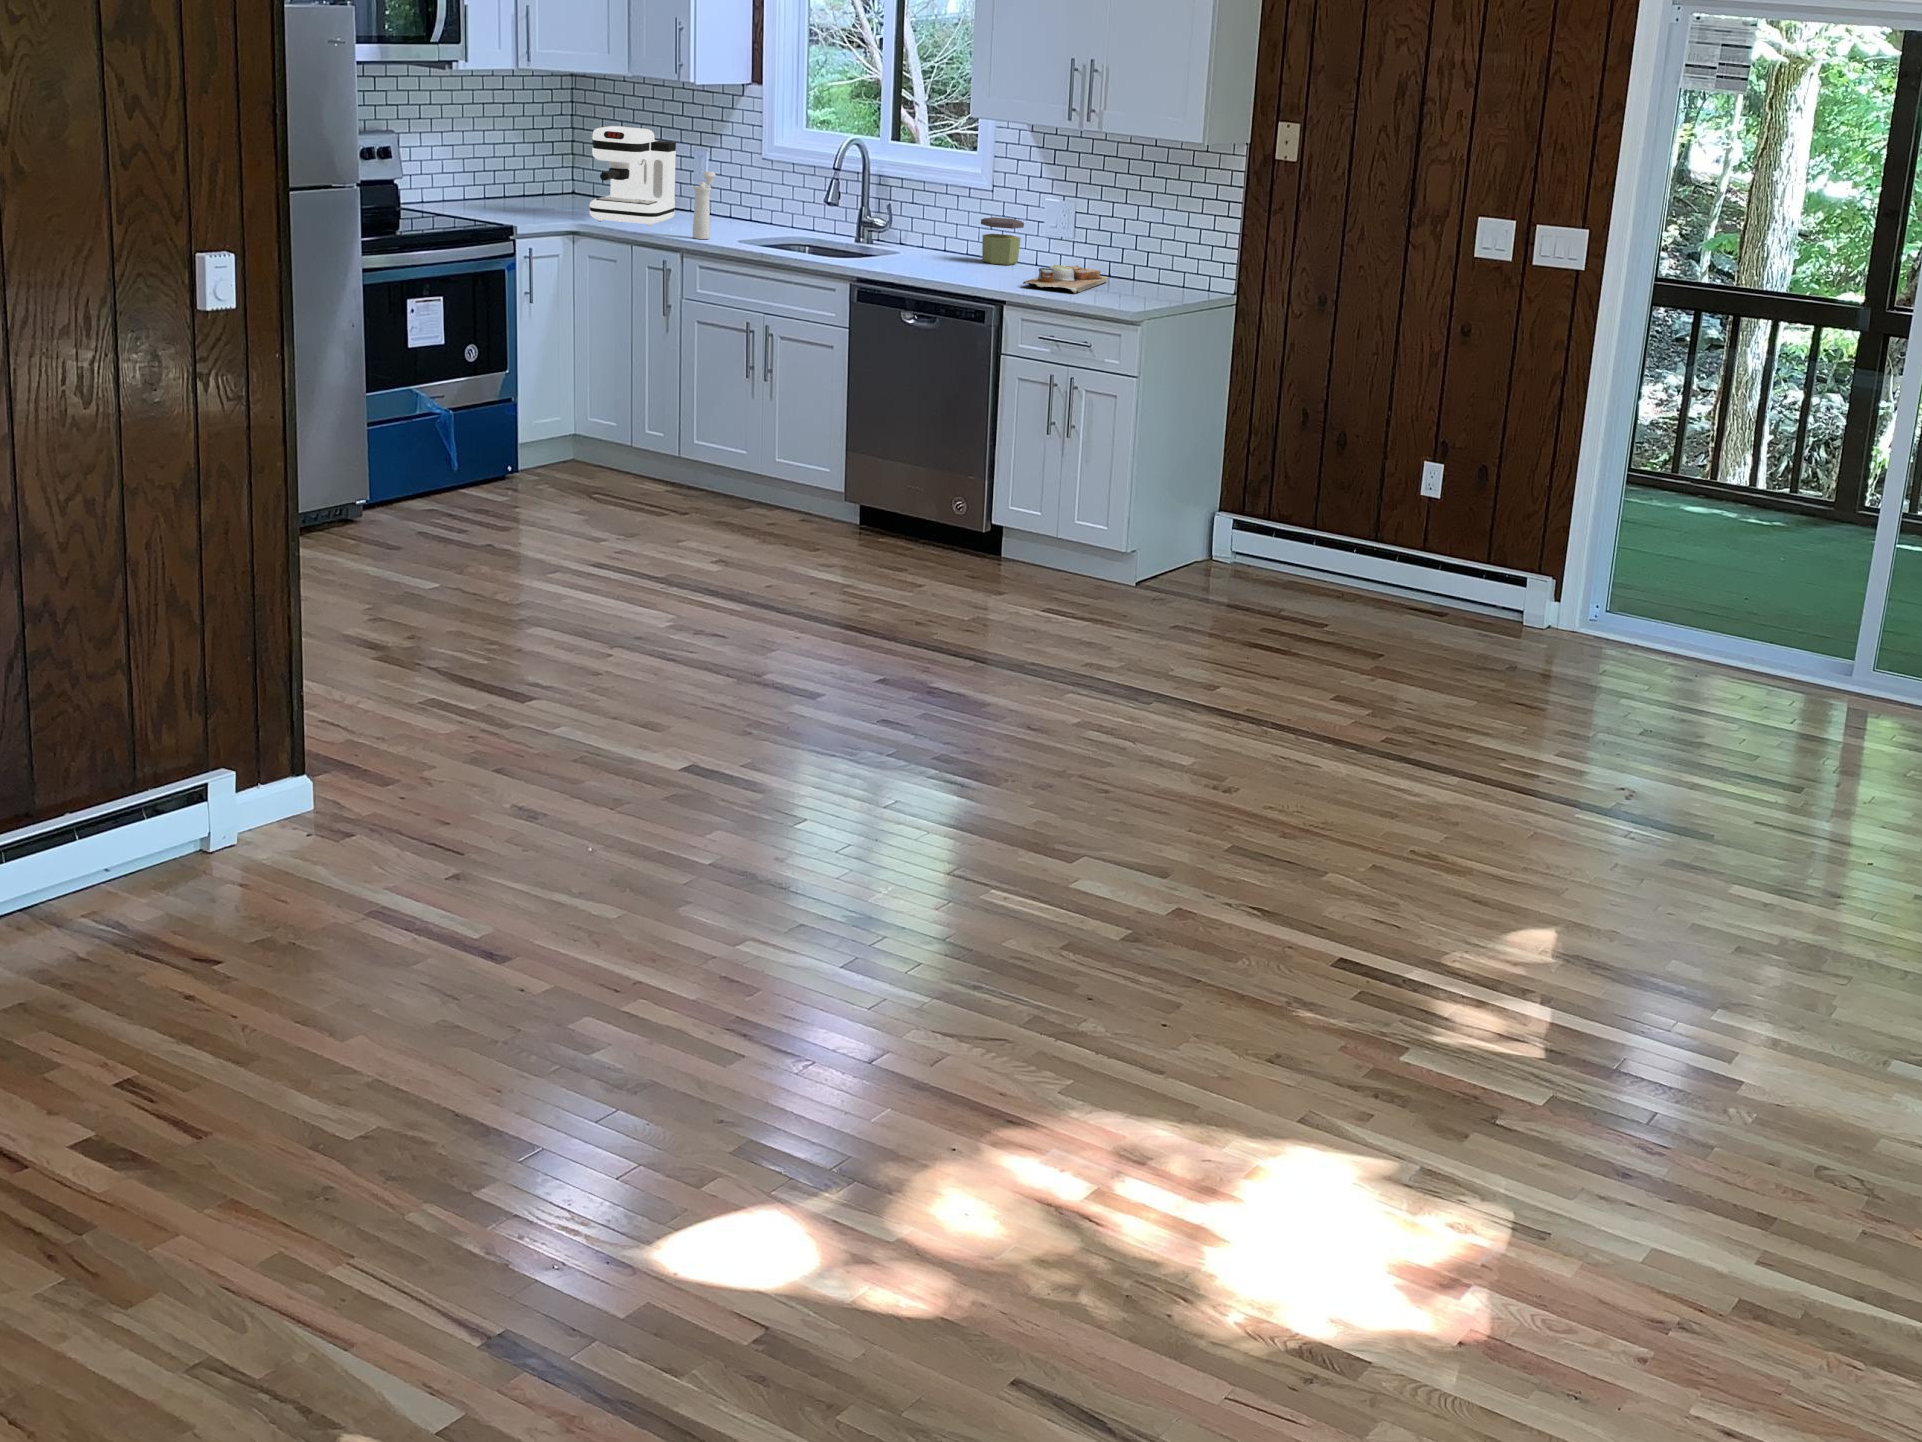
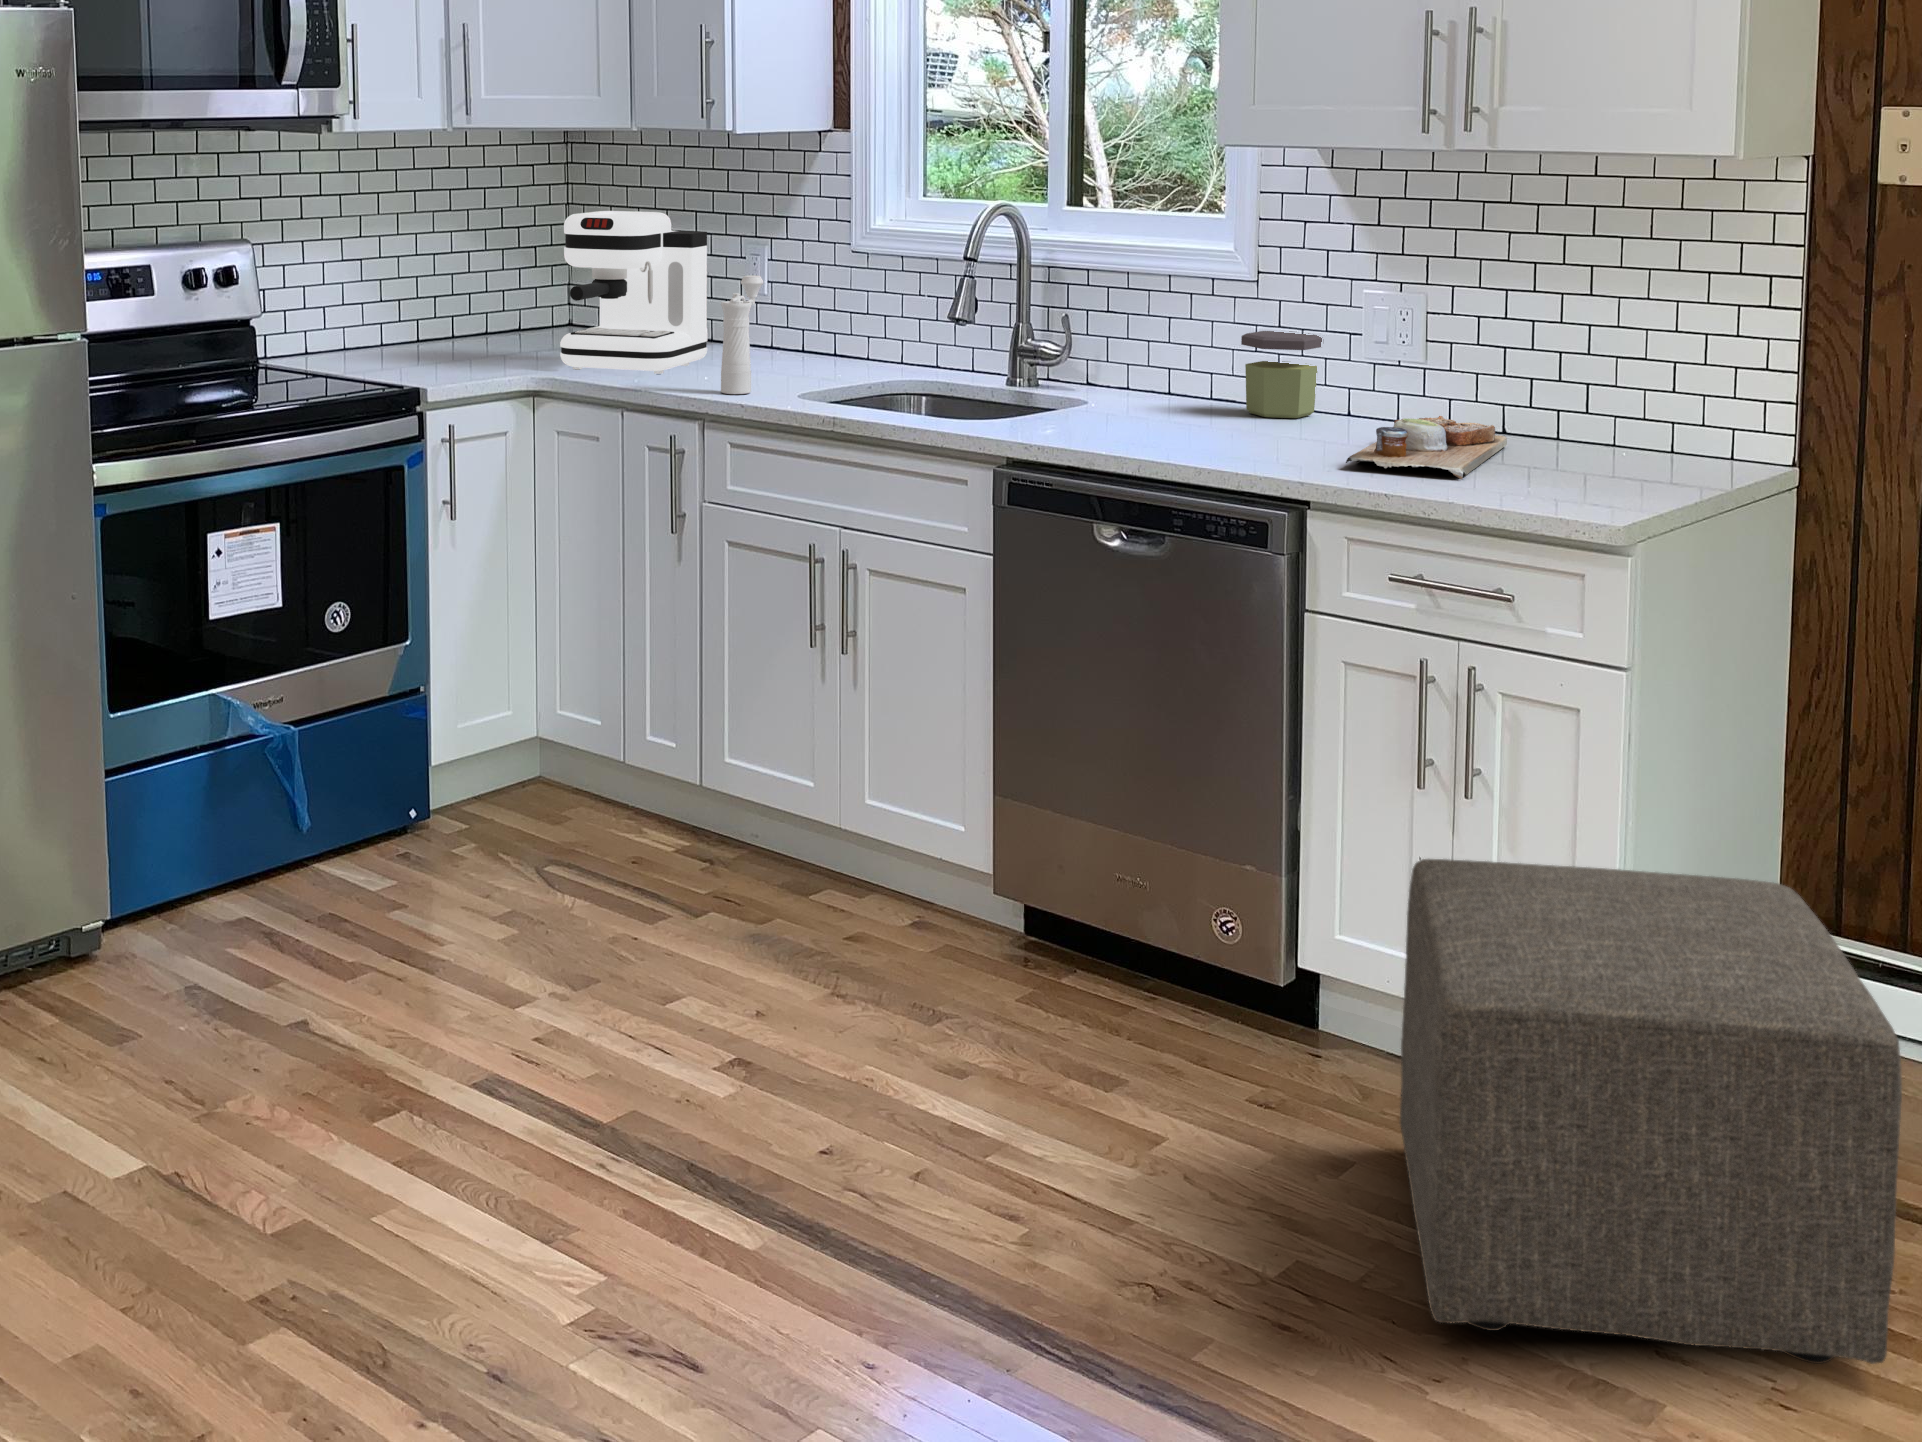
ottoman: none [1025,460,1207,639] -> present [1400,859,1902,1364]

